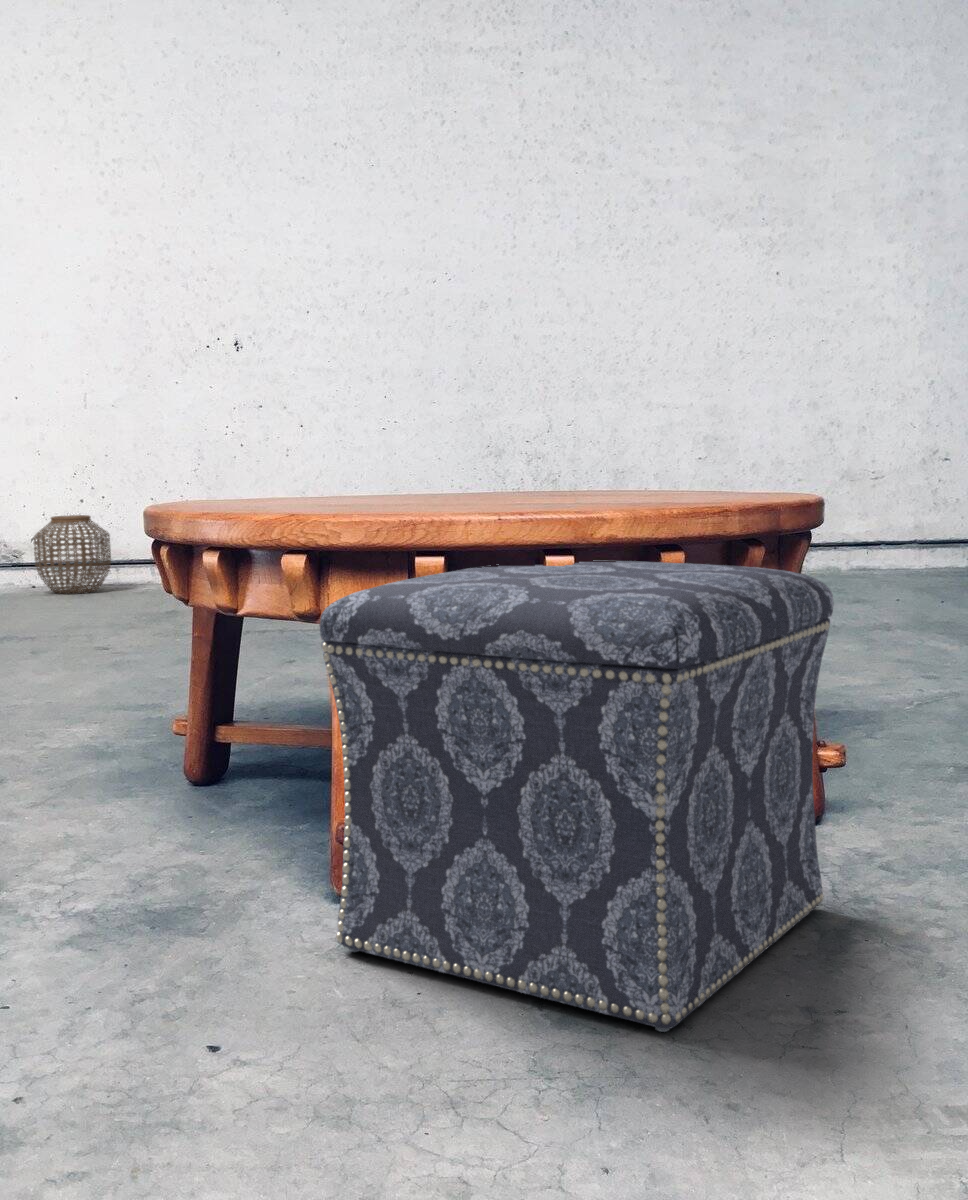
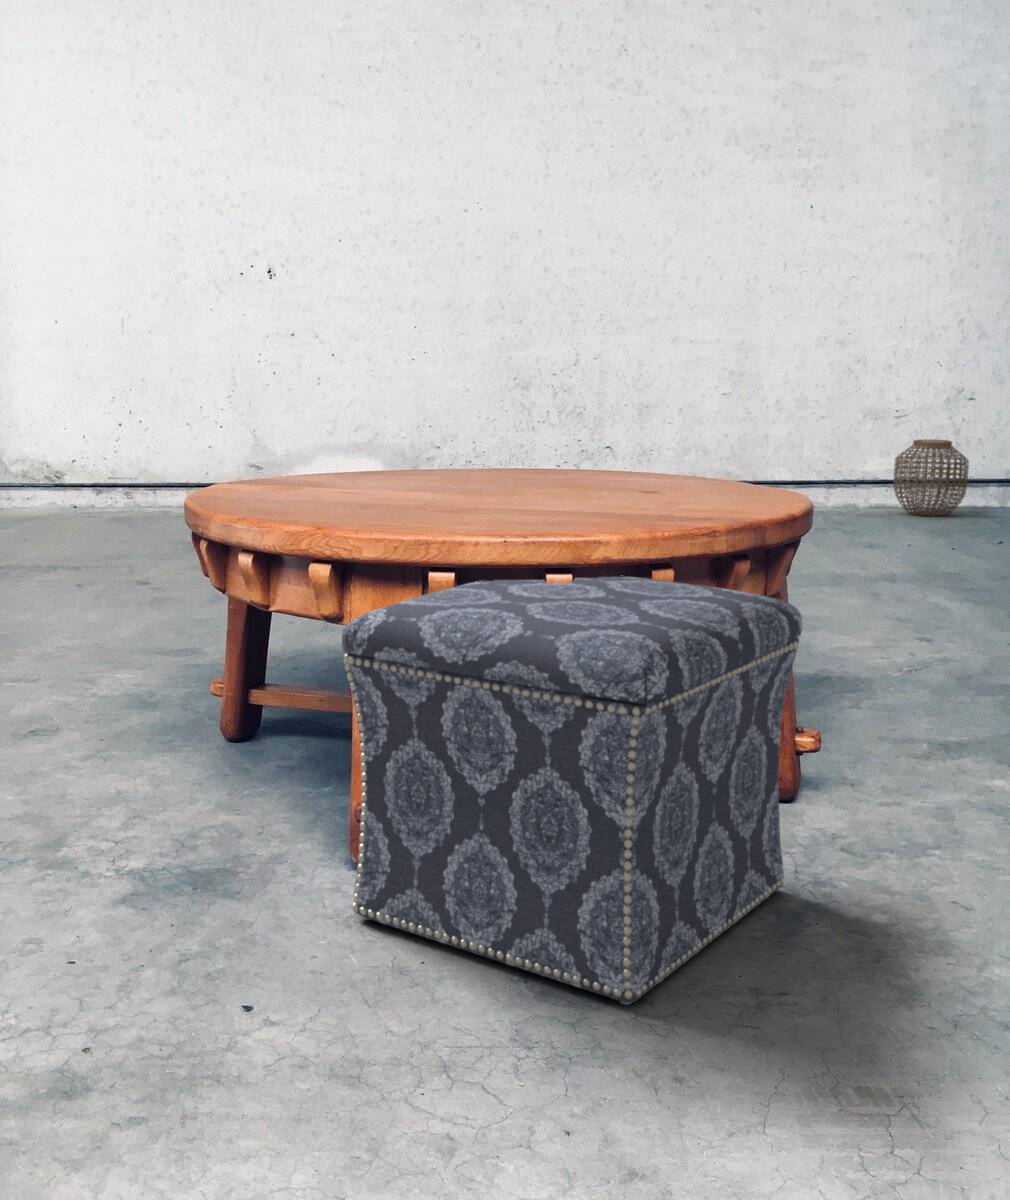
woven basket: present [34,515,111,594] -> present [893,439,969,517]

